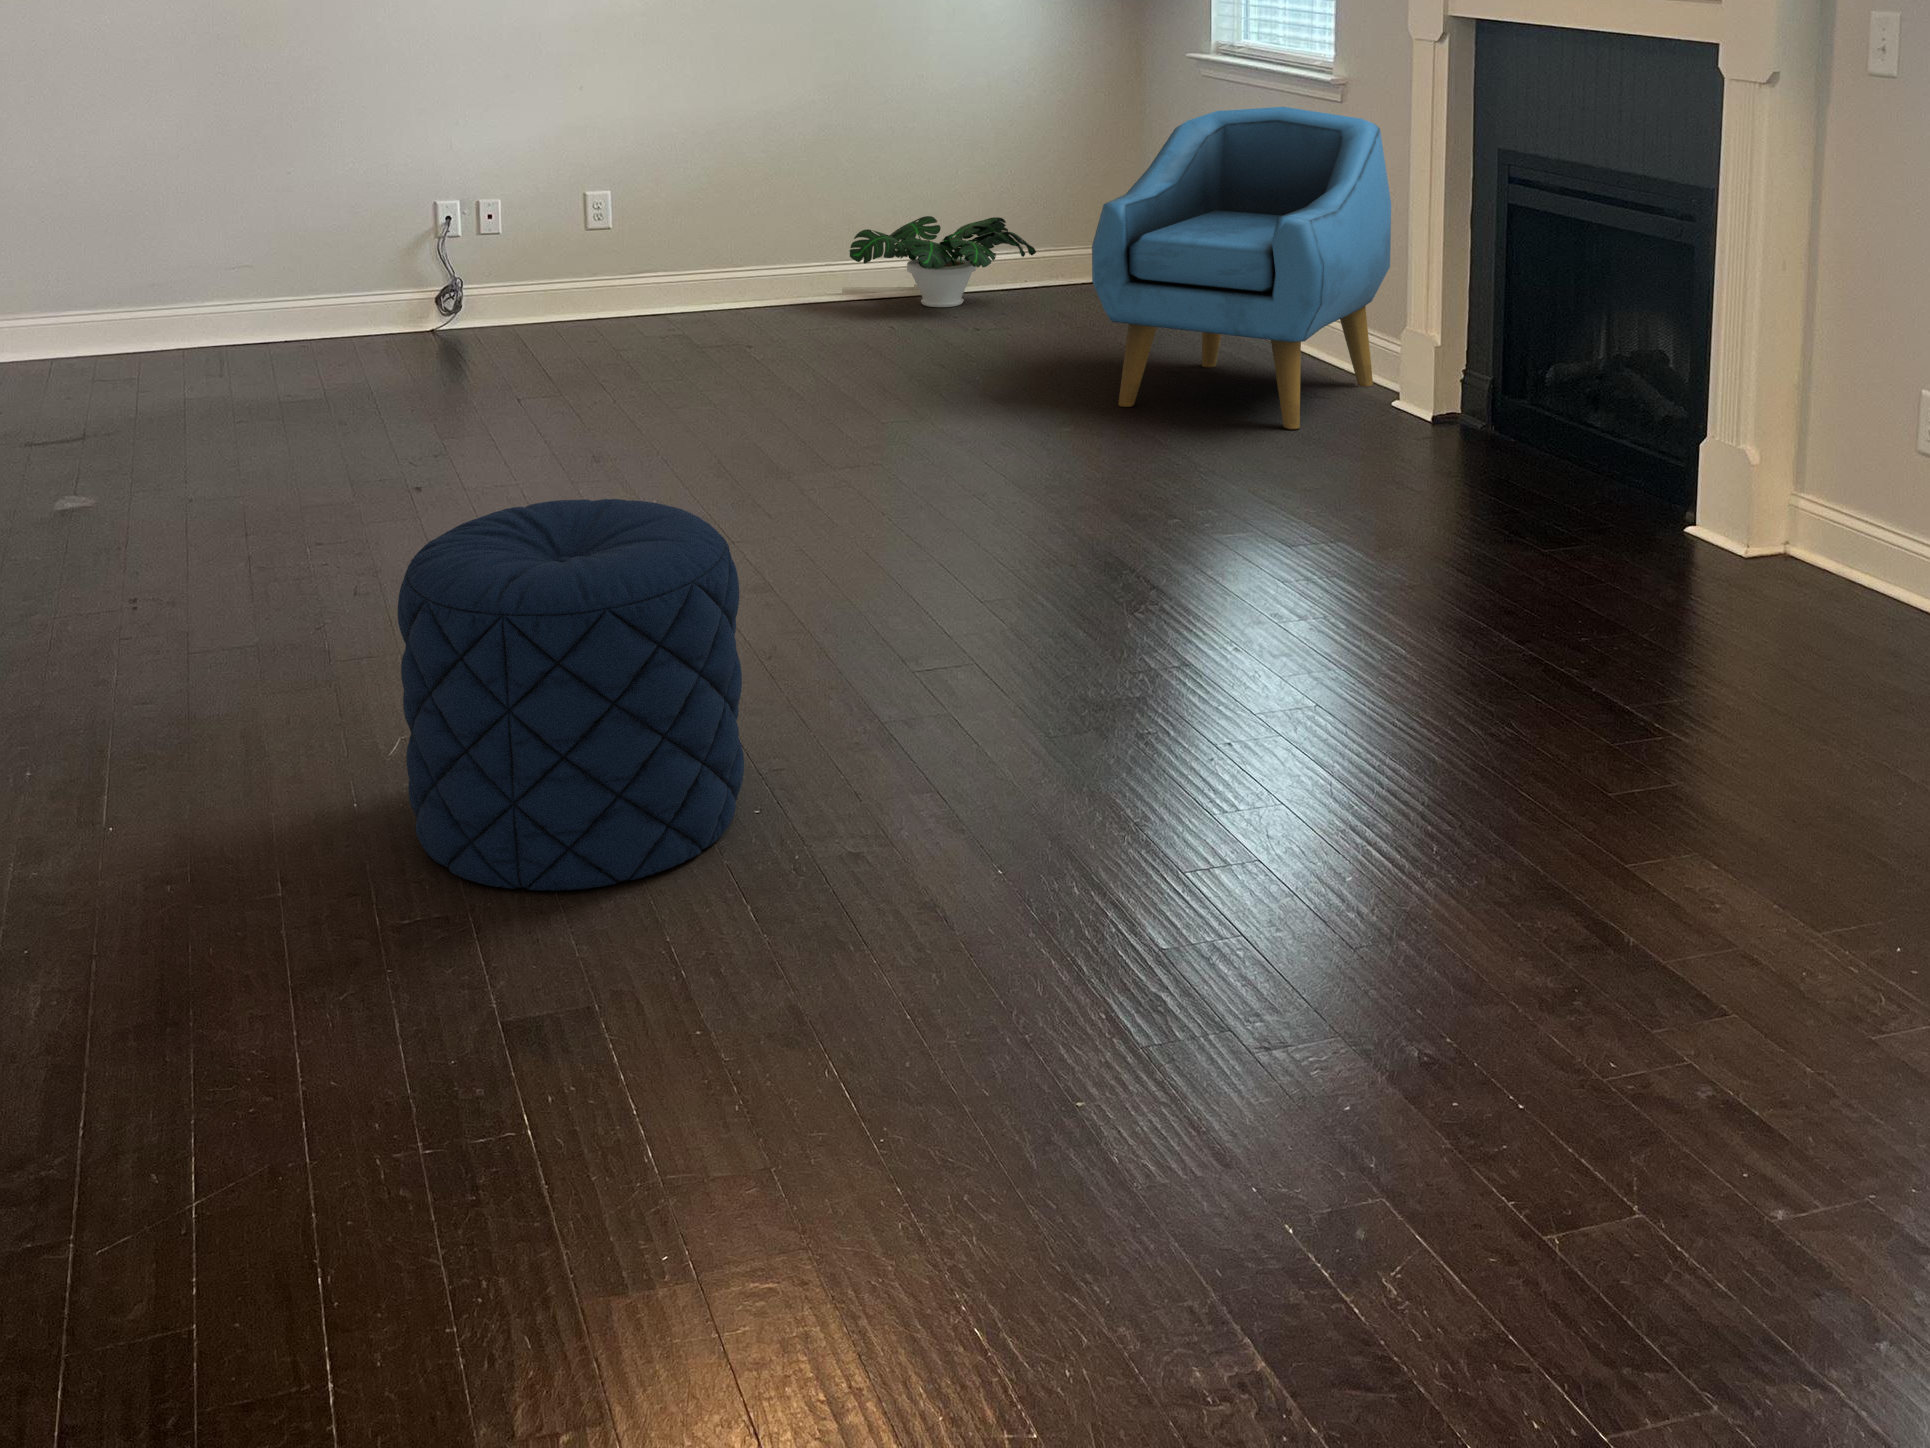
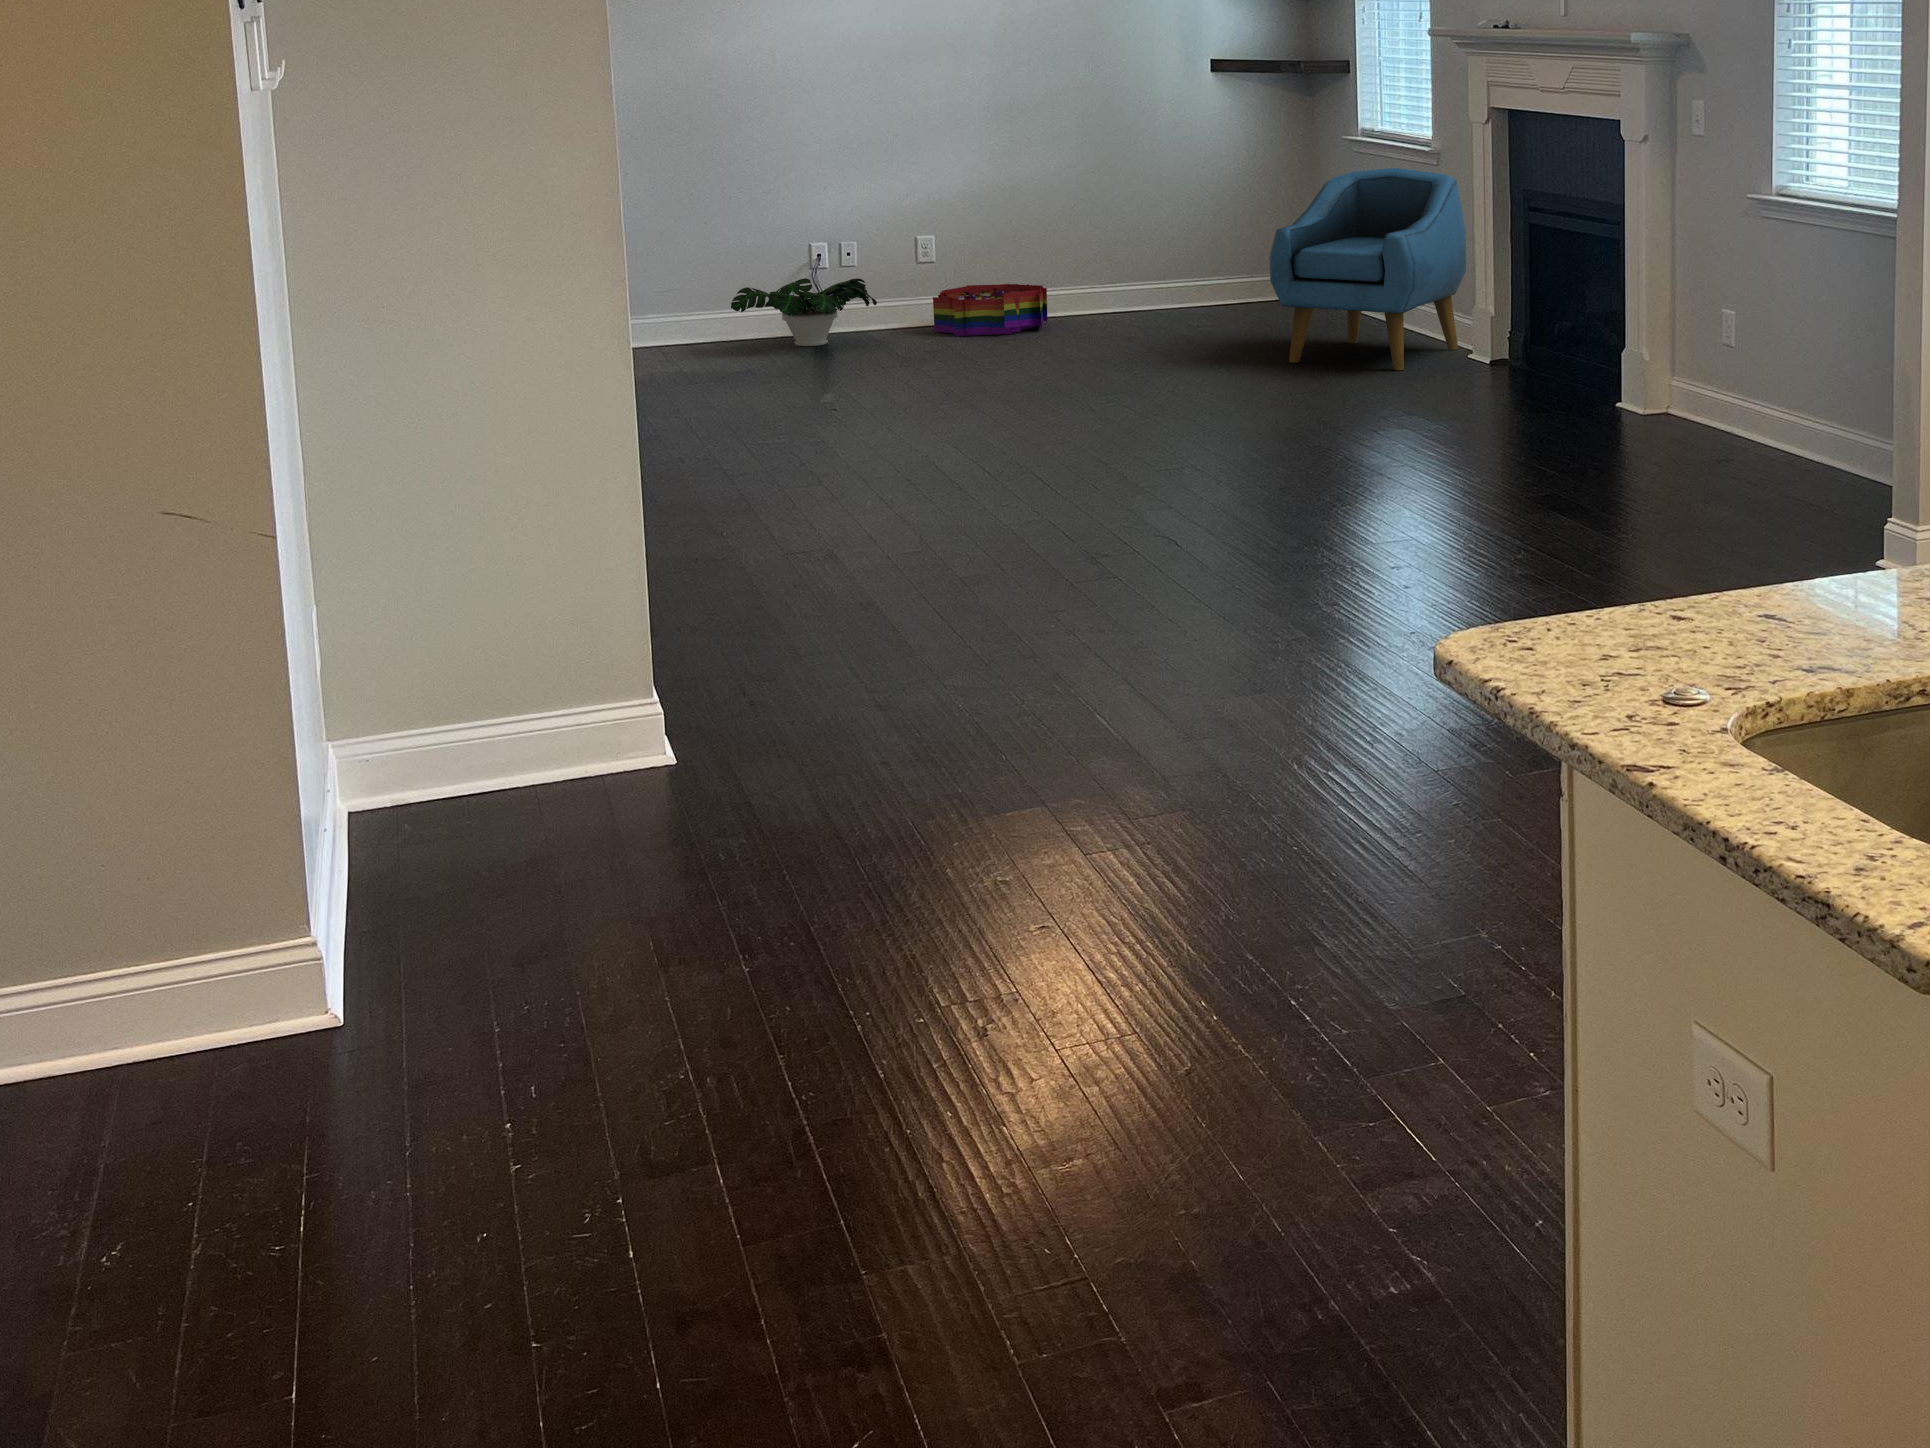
potted plant: present [850,216,1036,307] -> present [731,278,877,346]
storage bin: none [605,258,767,338] -> present [933,284,1048,336]
pouf: present [398,499,744,891] -> none [890,354,1070,538]

